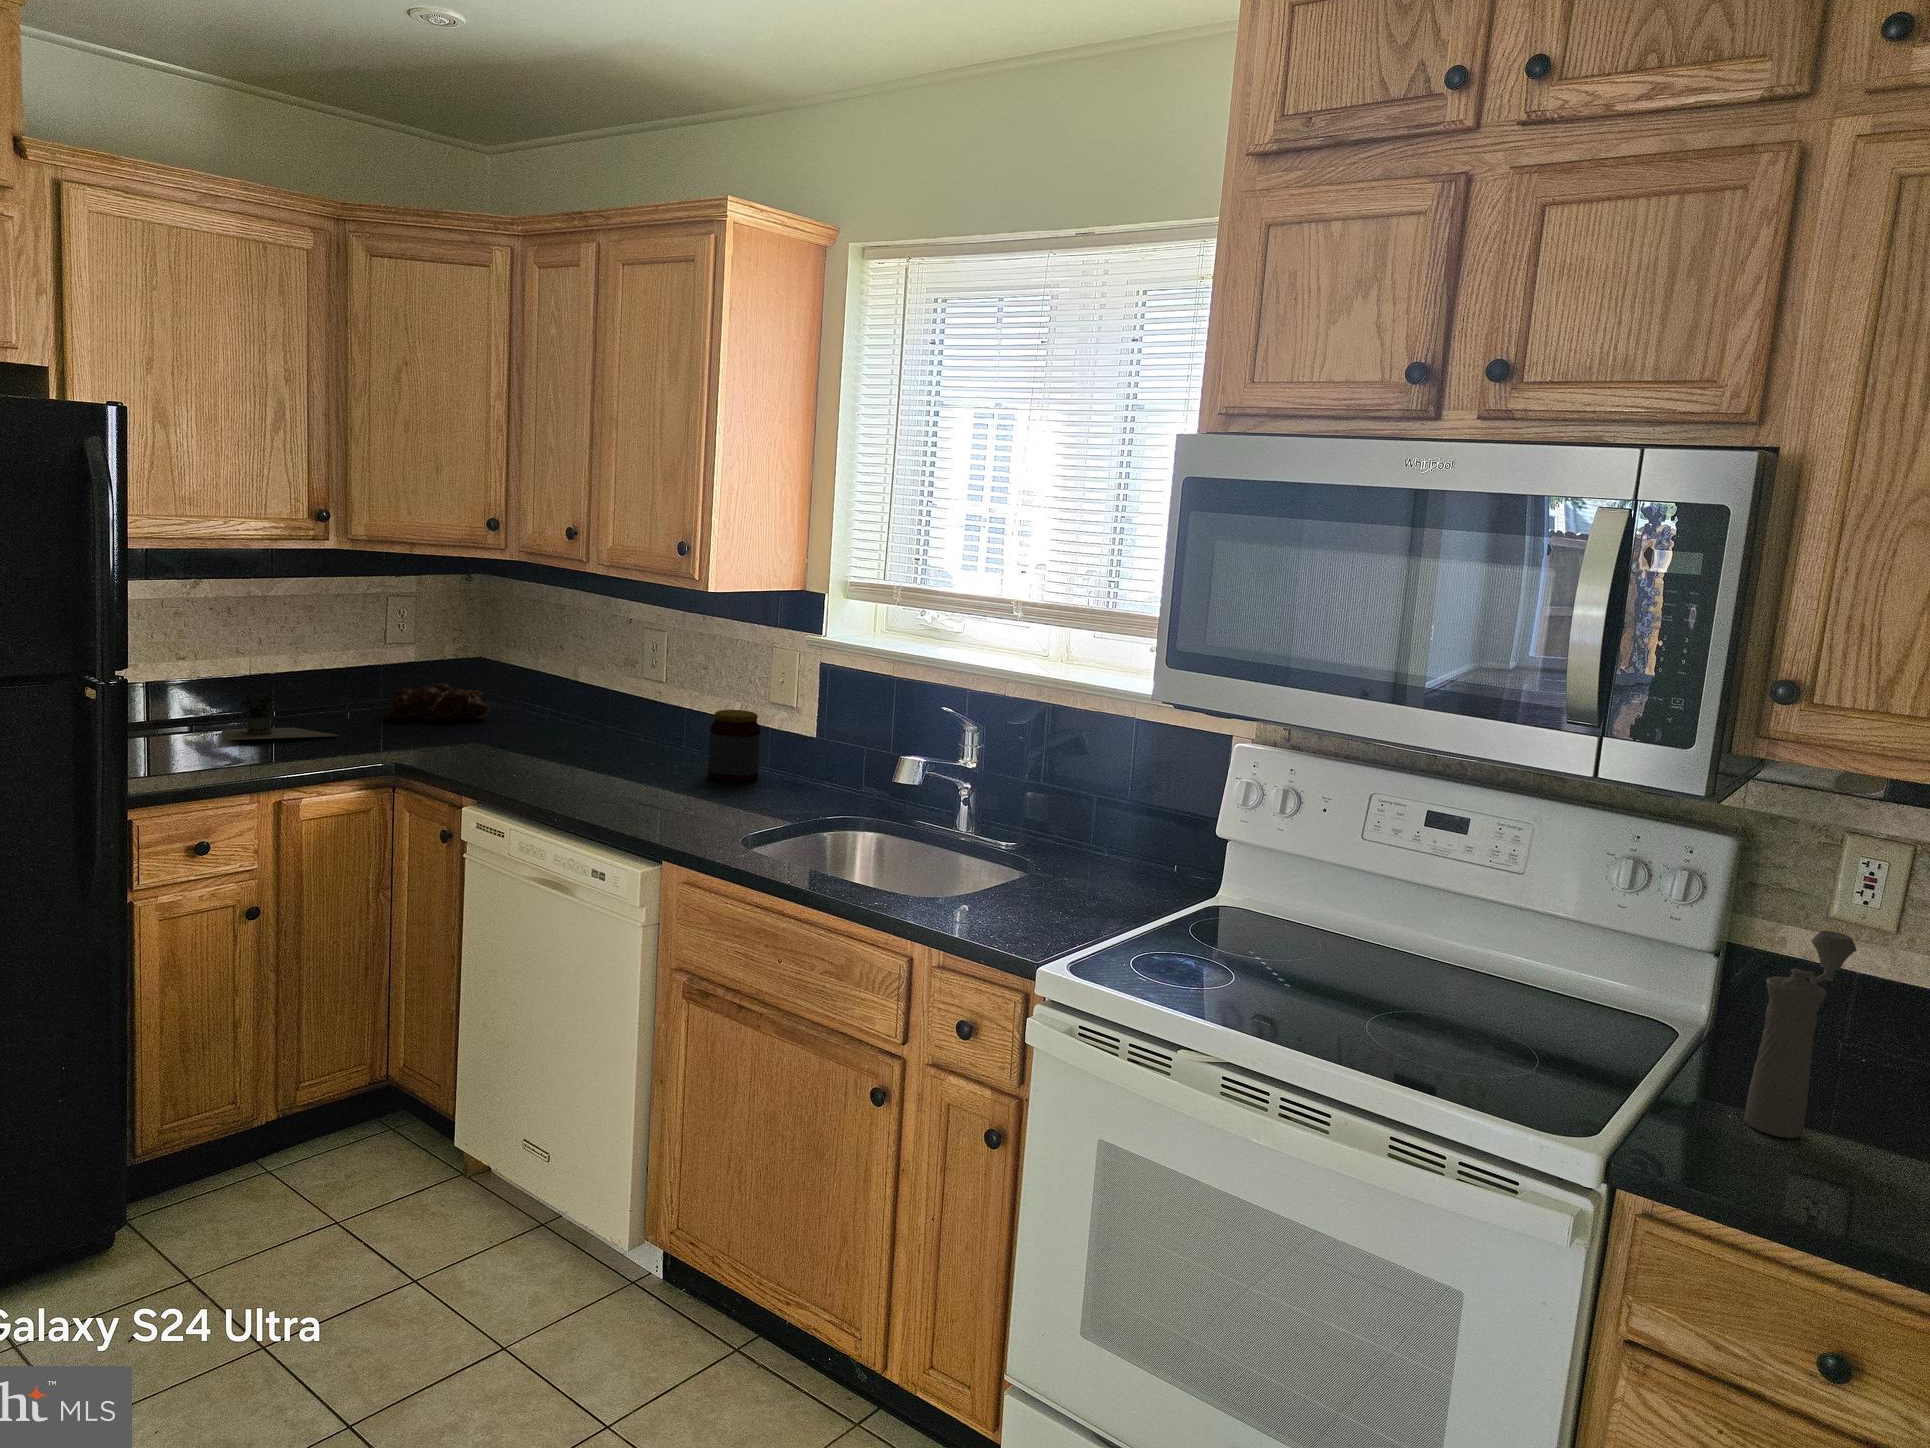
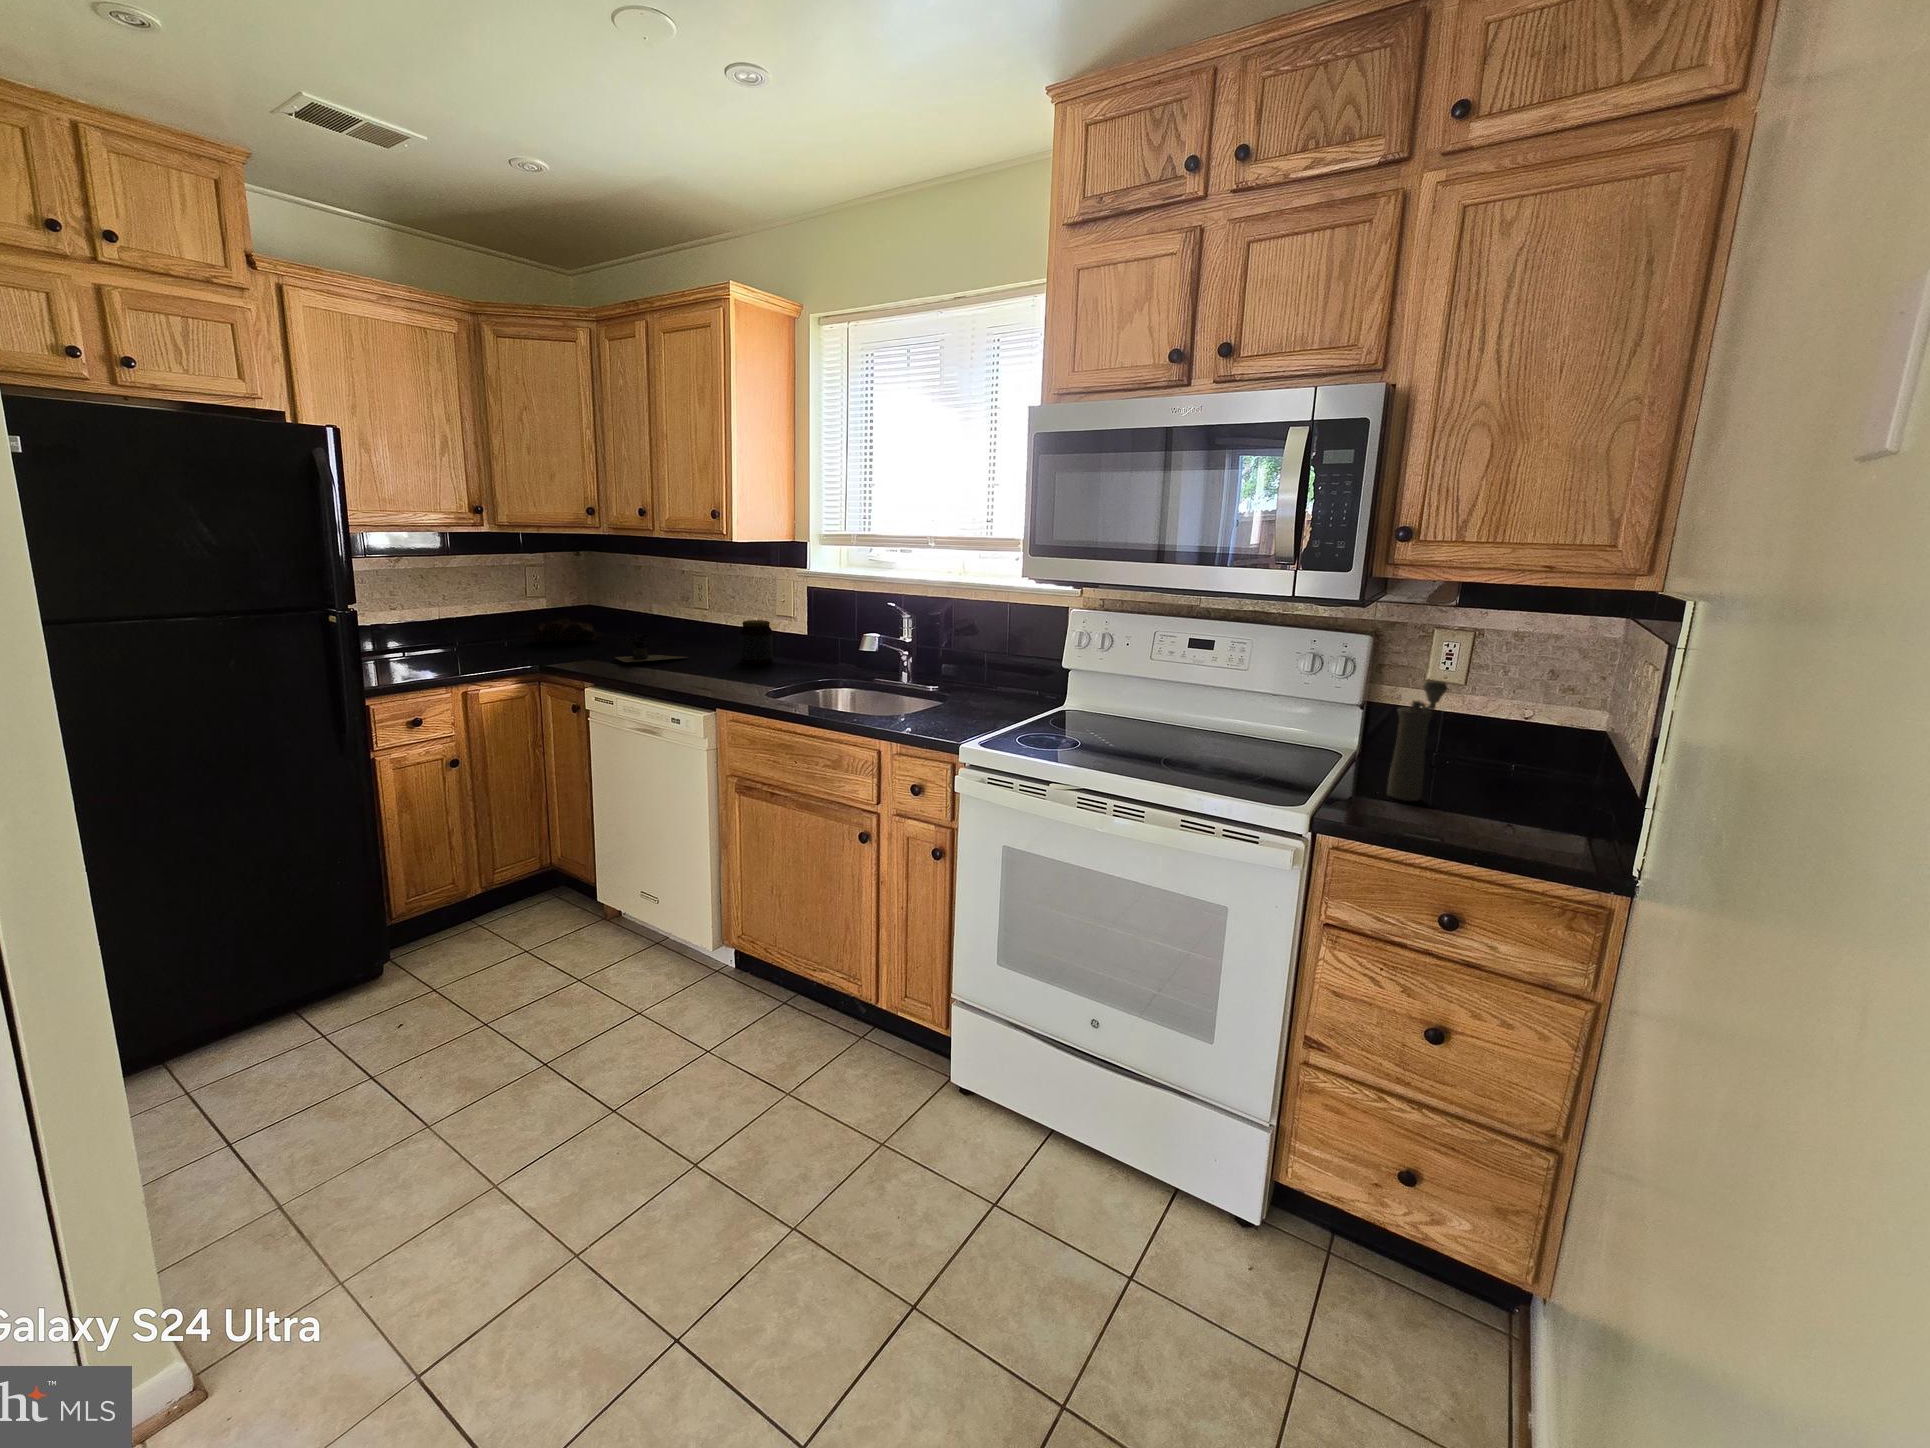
potted plant: present [221,691,378,740] -> present [615,630,709,662]

